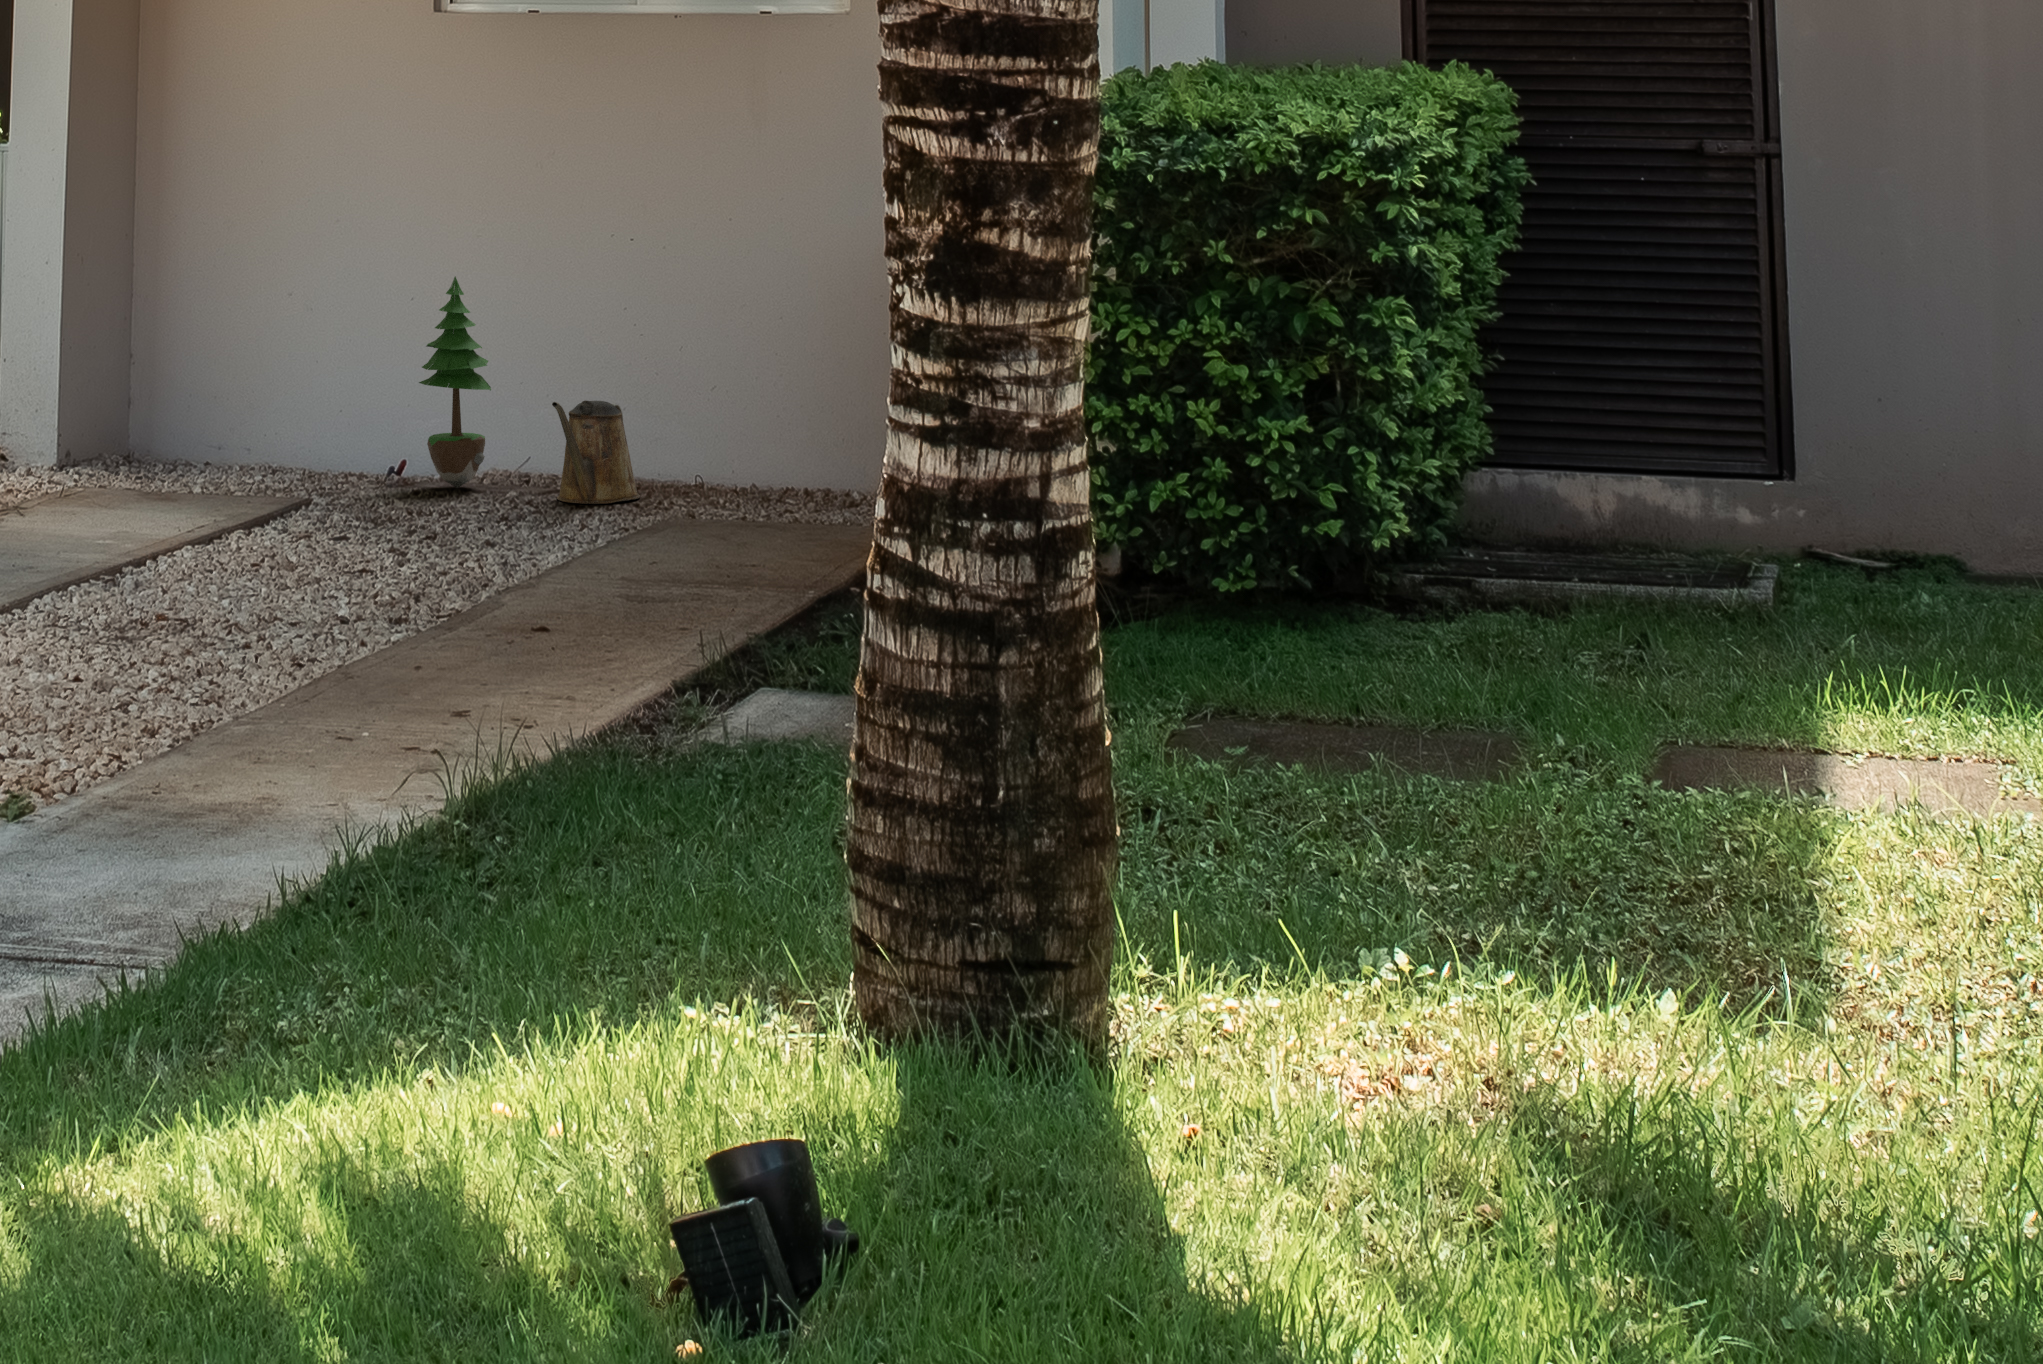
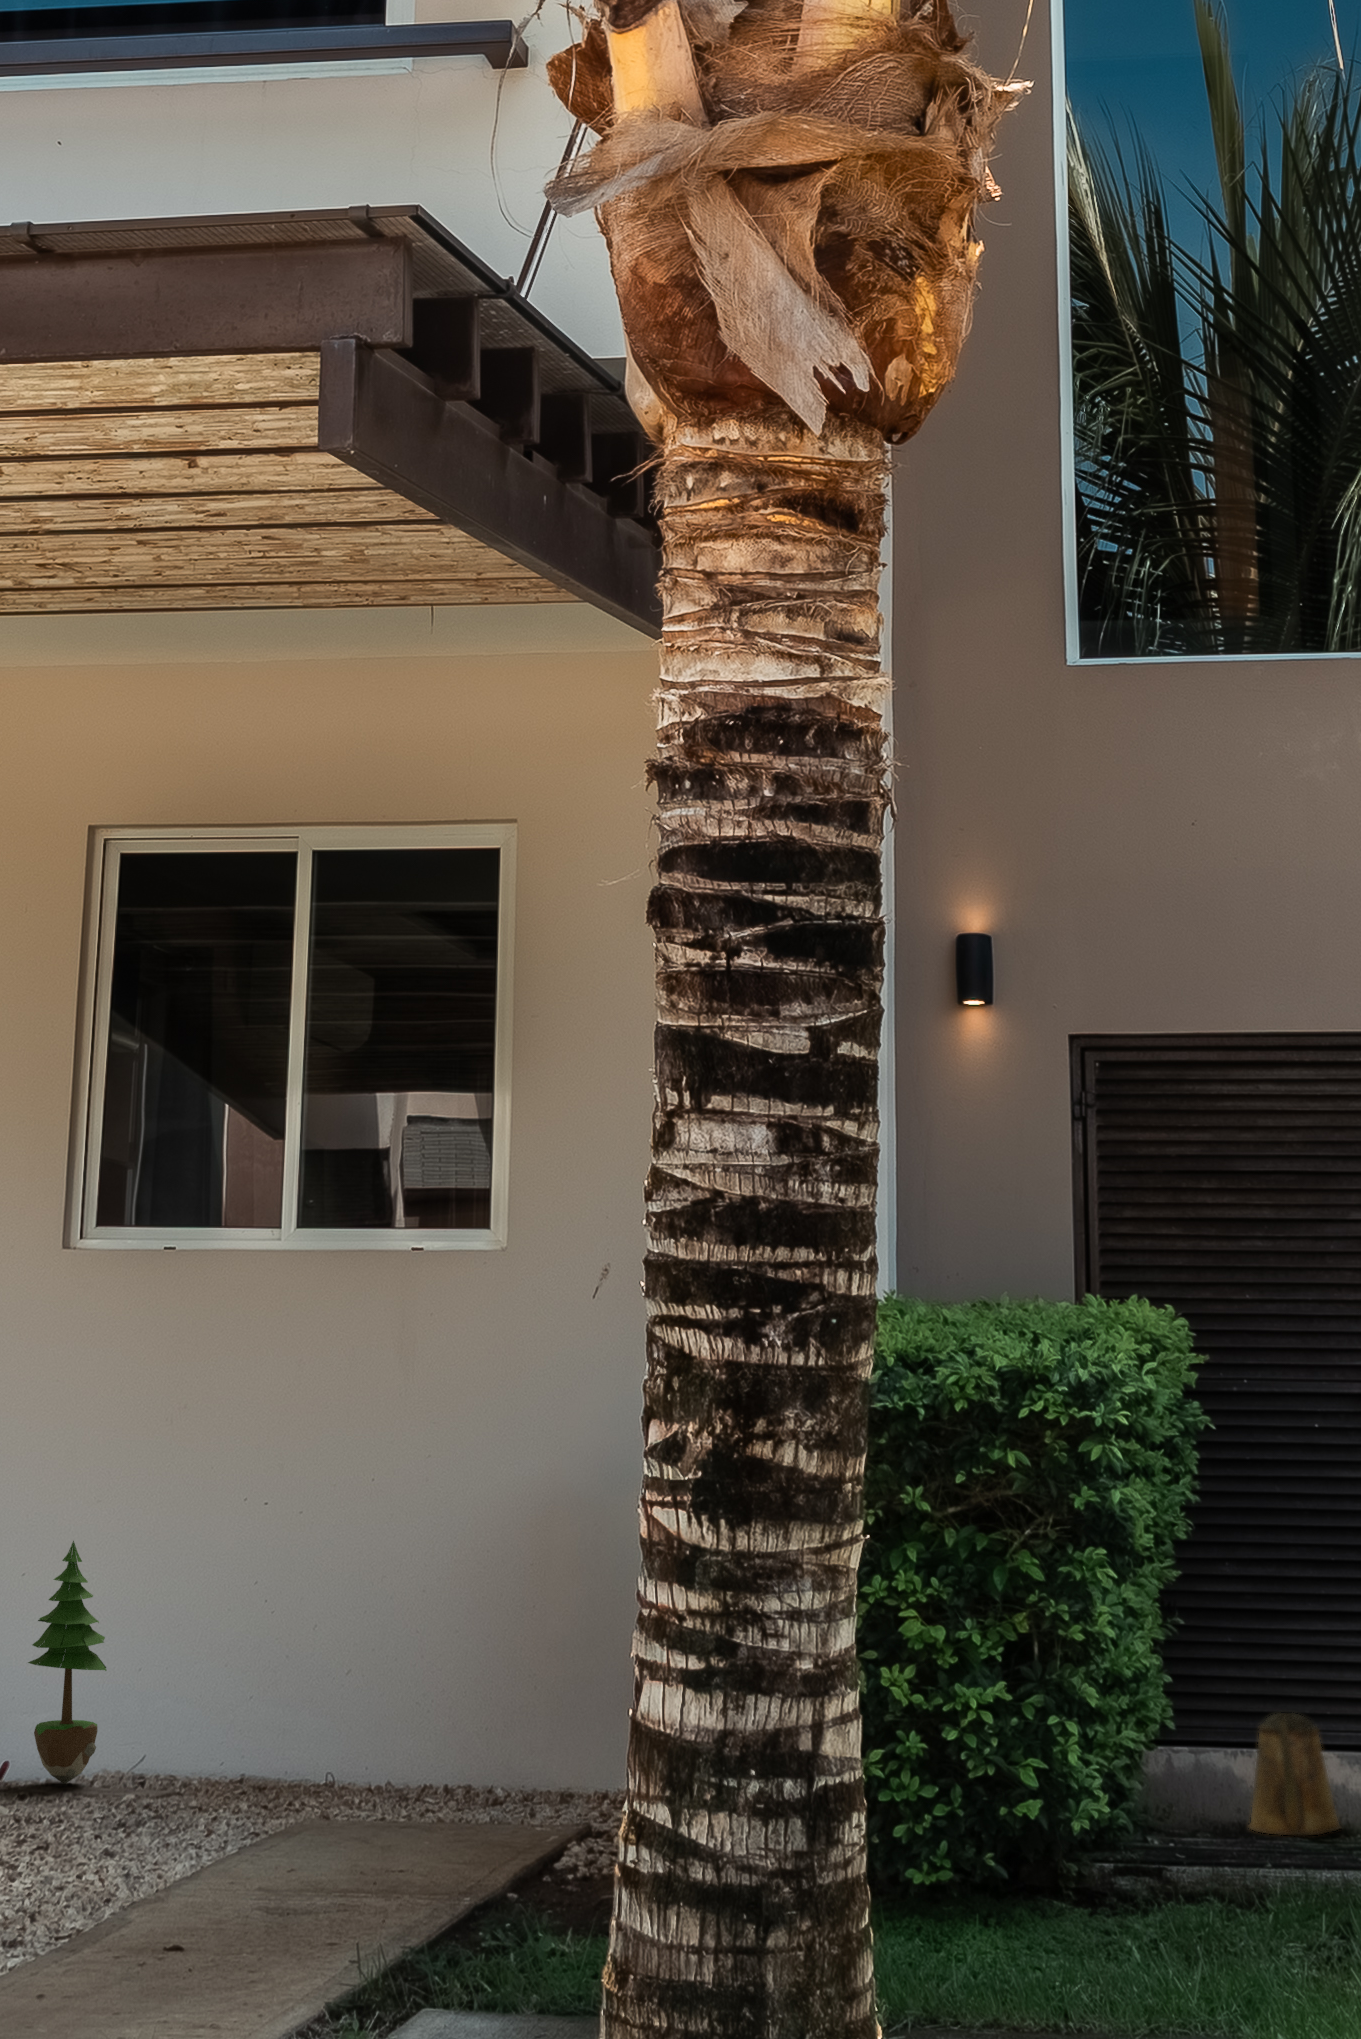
watering can: present [552,401,640,504] -> present [1249,1713,1340,1835]

